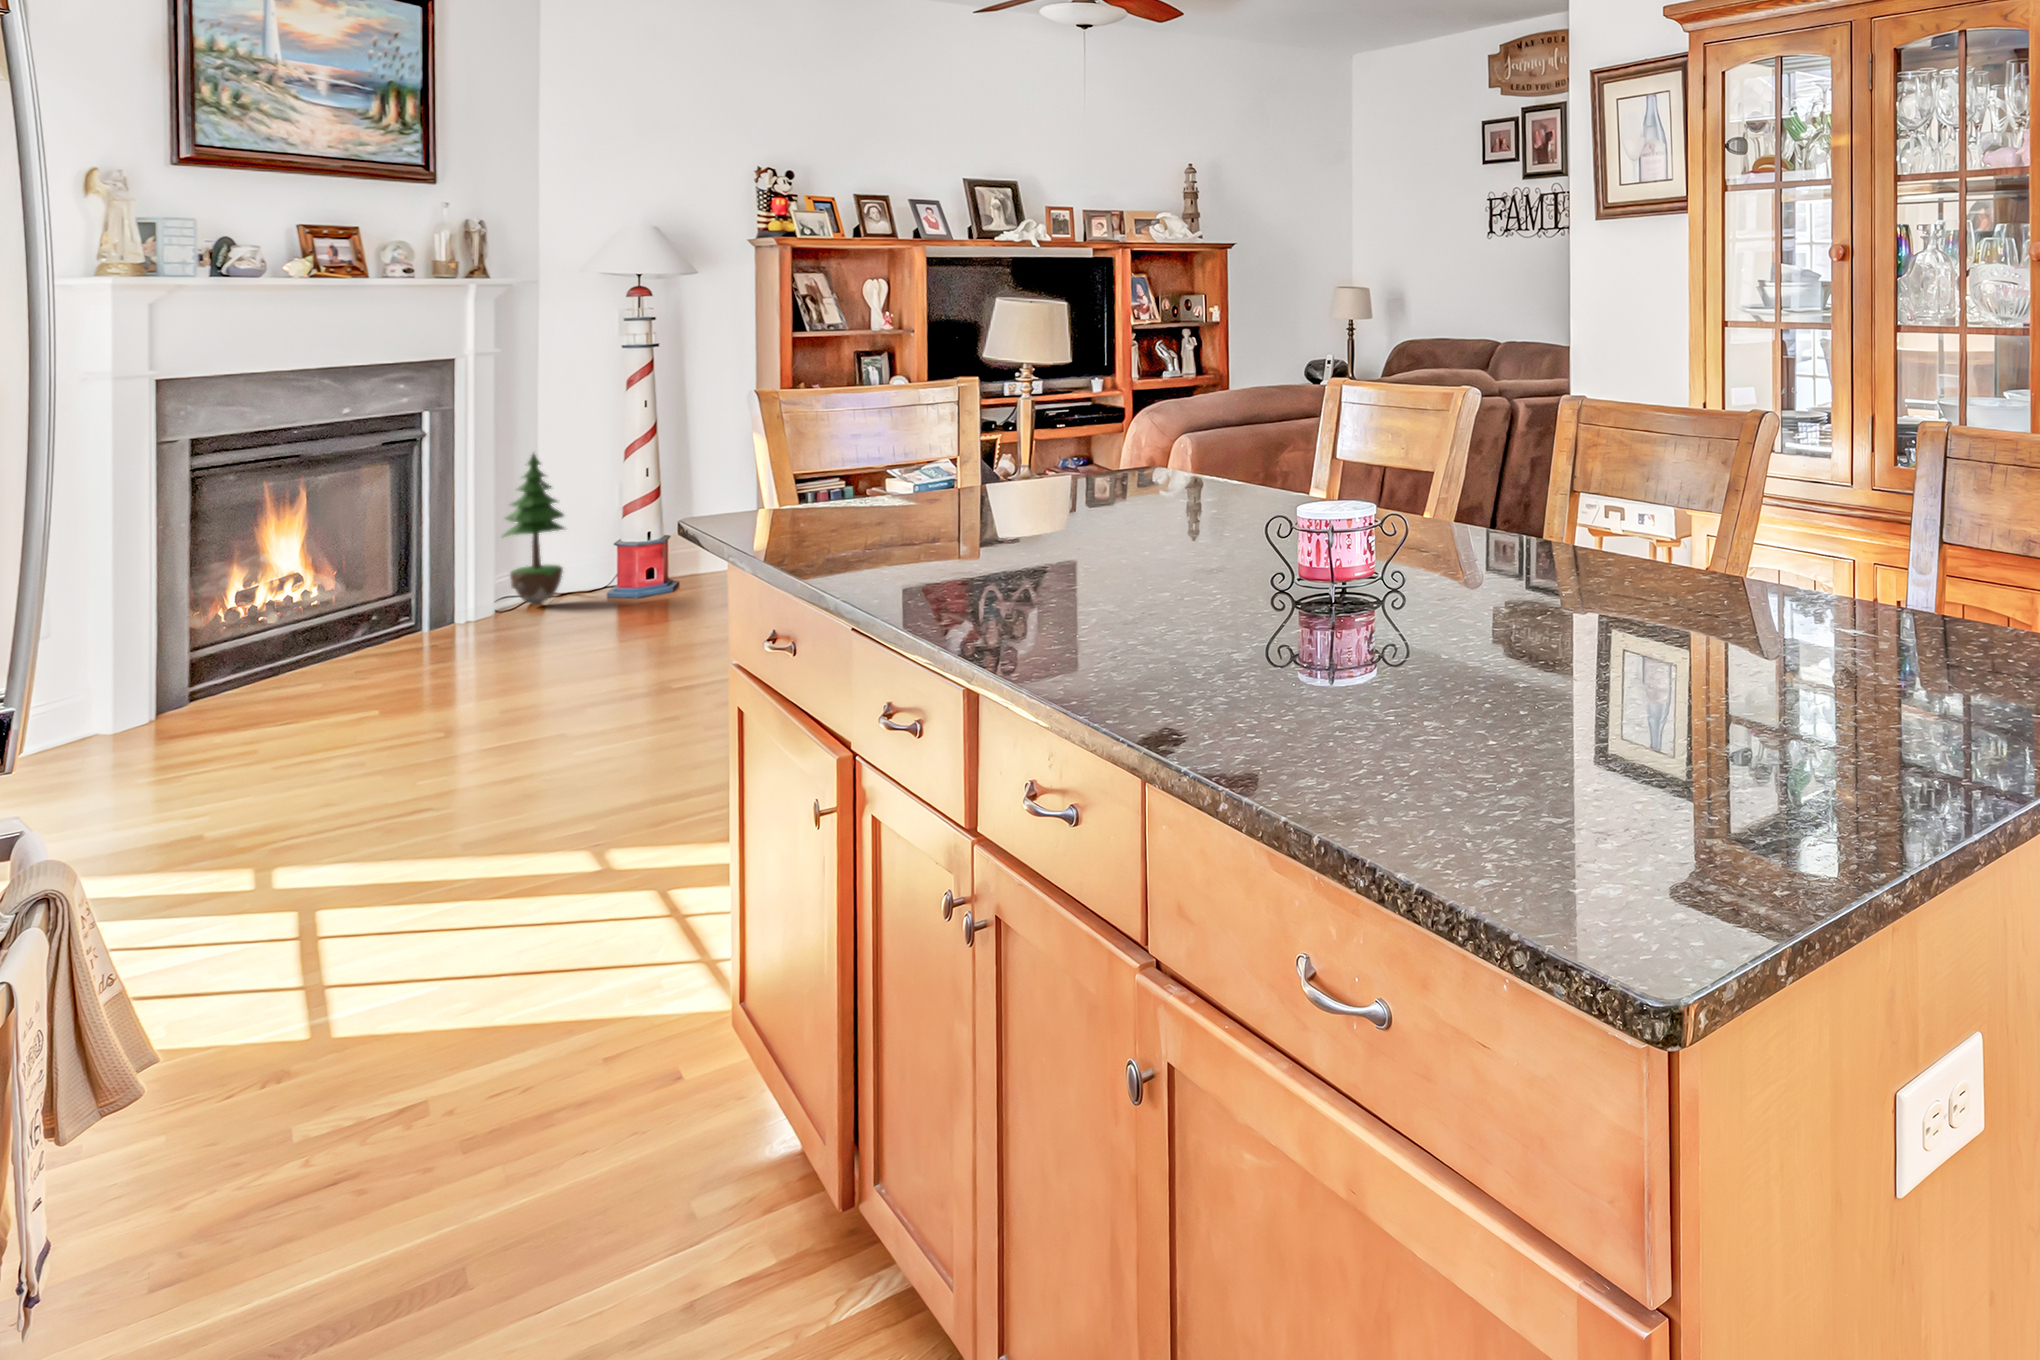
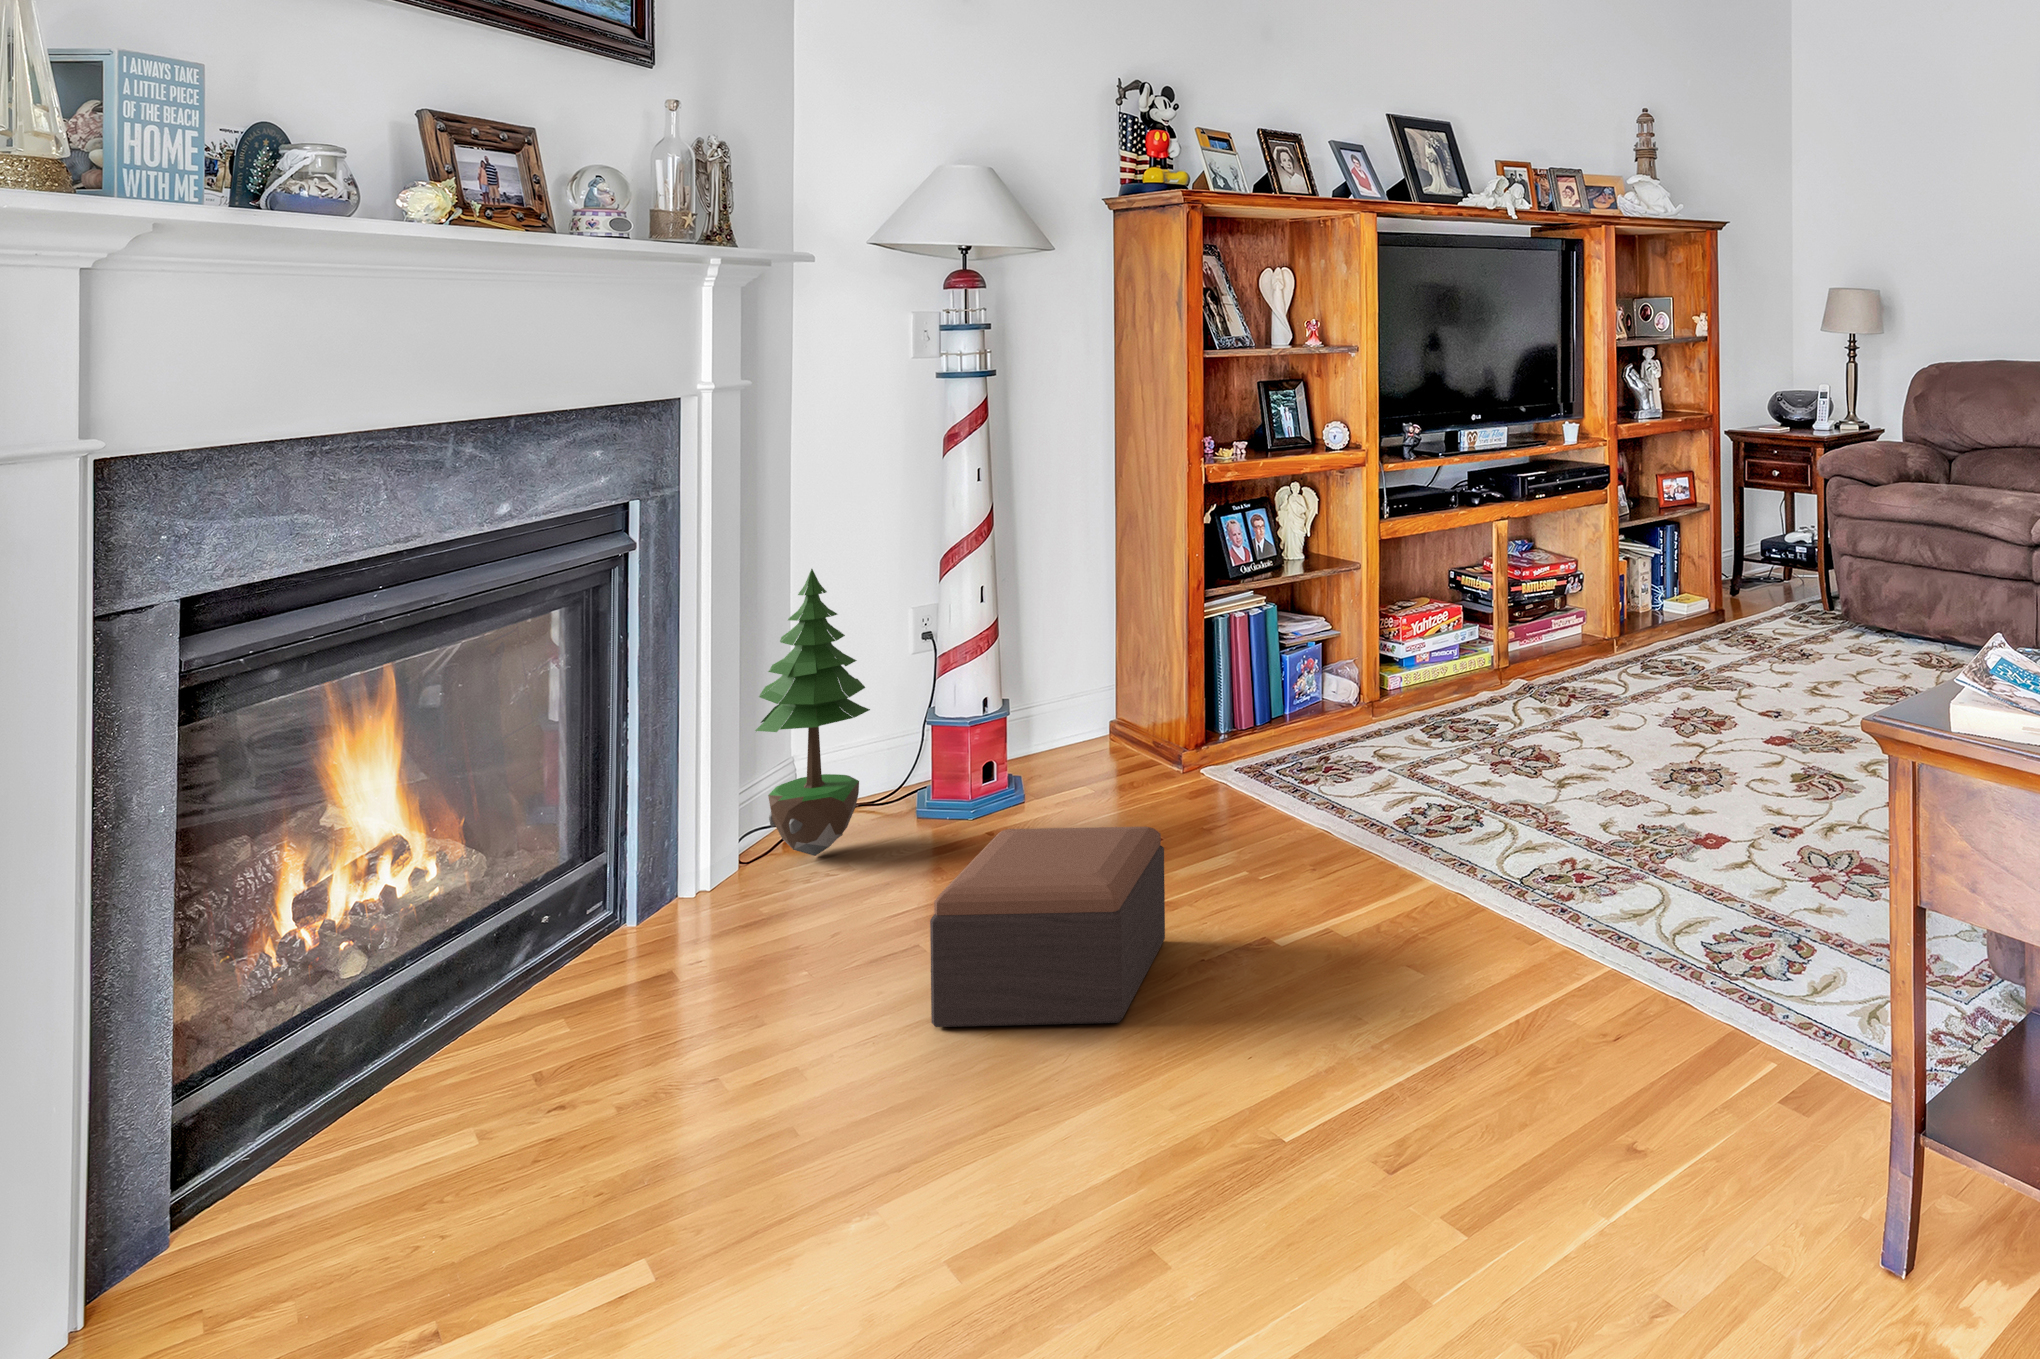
footstool: none [540,576,682,655] -> present [930,827,1165,1027]

